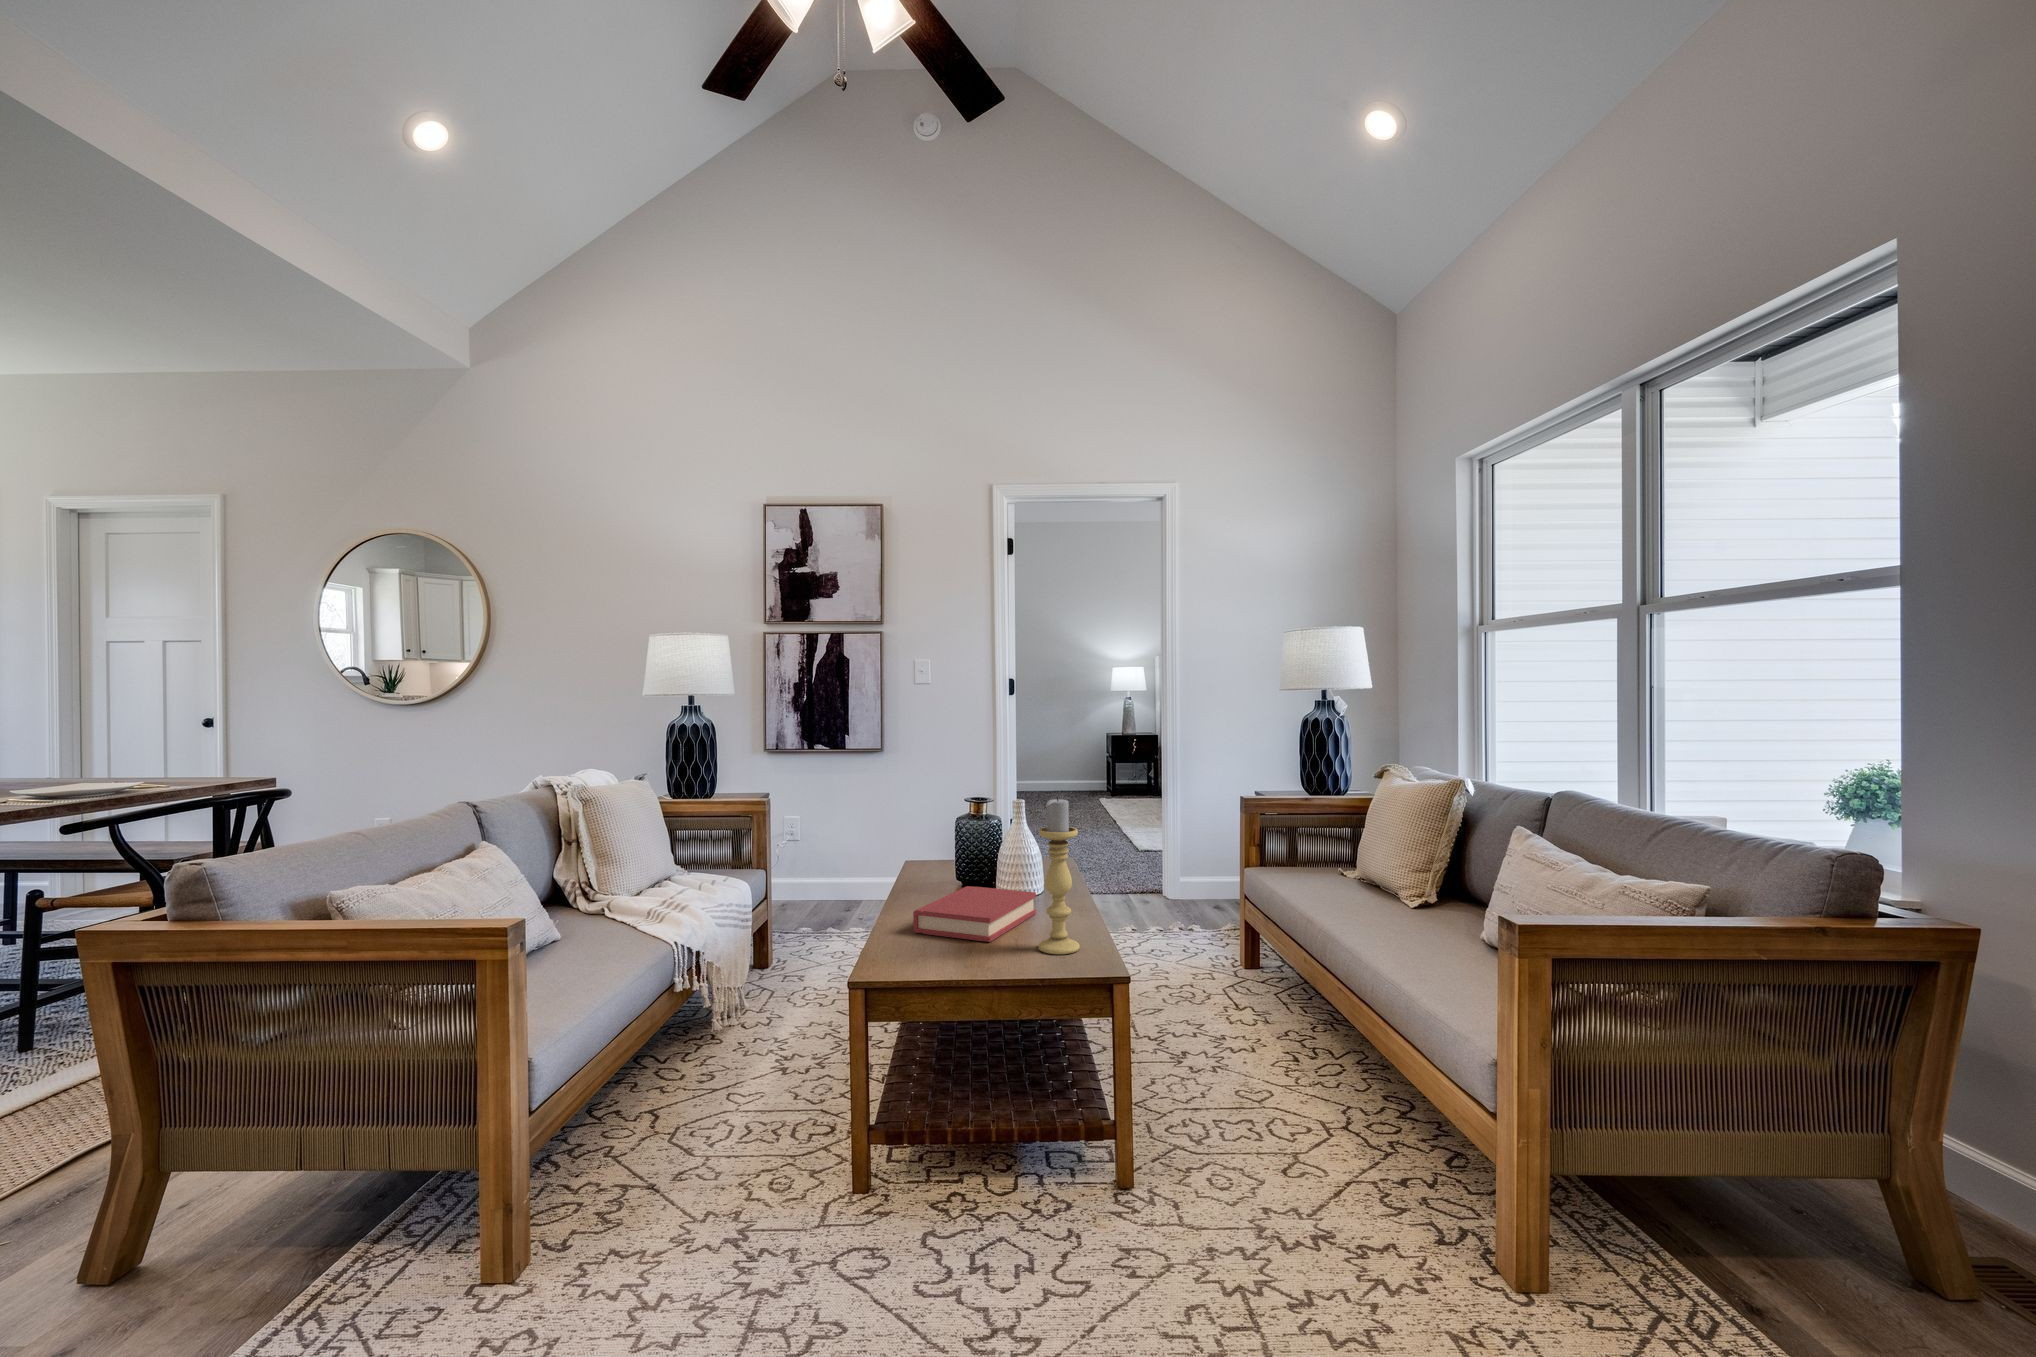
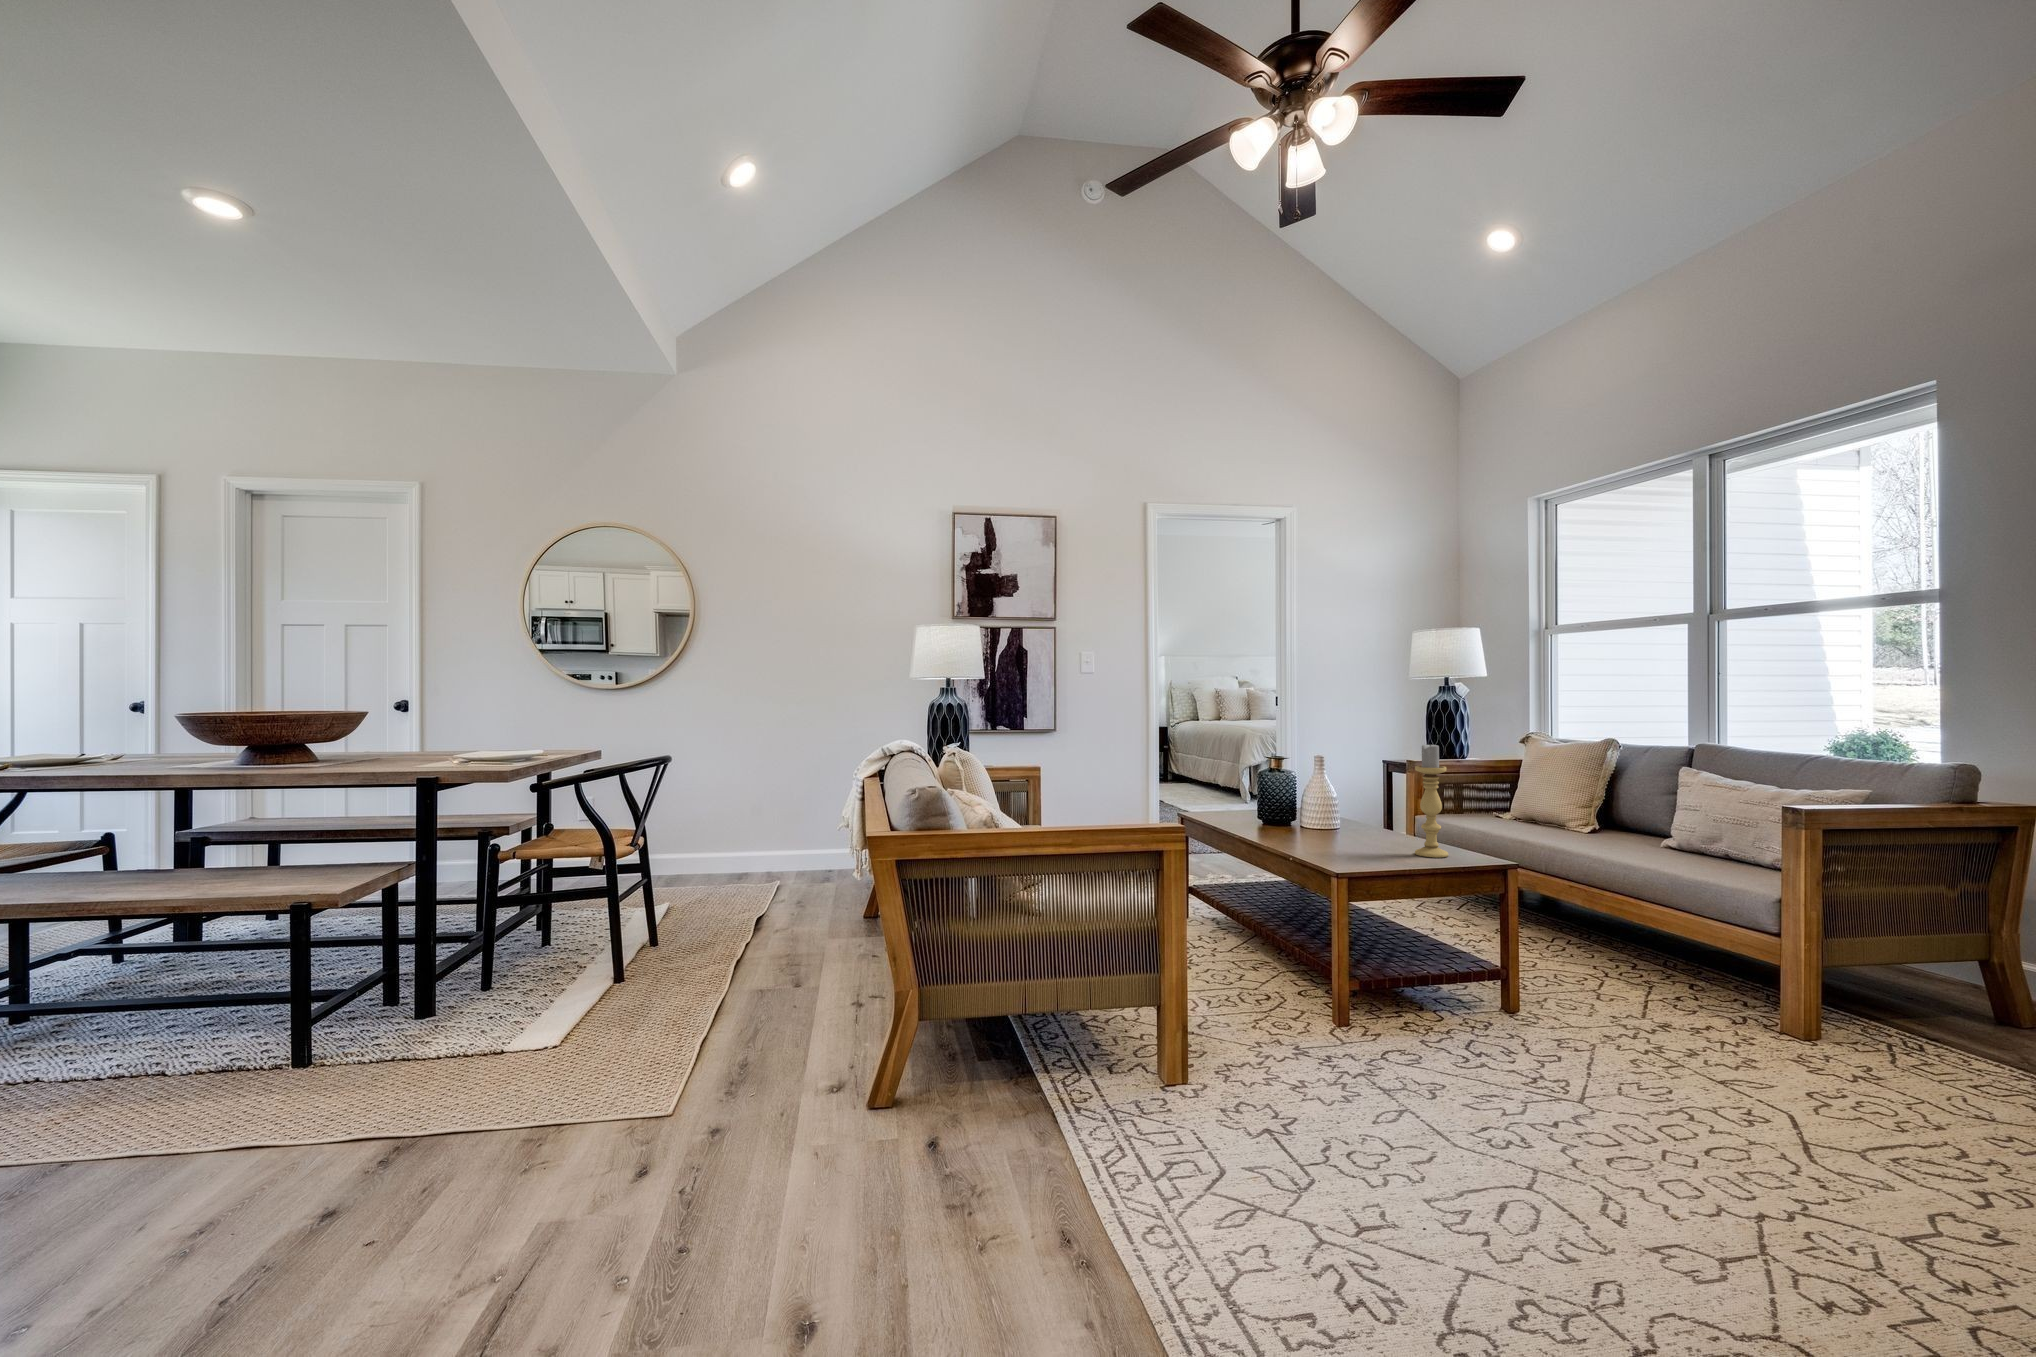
hardback book: present [913,886,1036,942] -> none [1304,820,1375,853]

